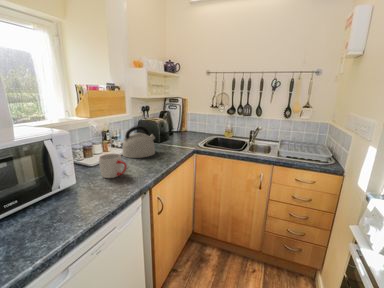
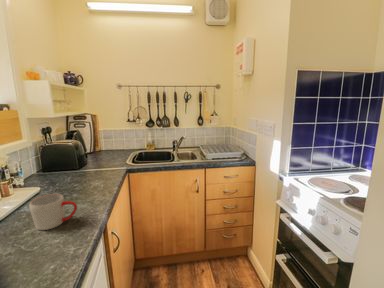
kettle: present [122,126,156,158] -> none [38,153,86,196]

